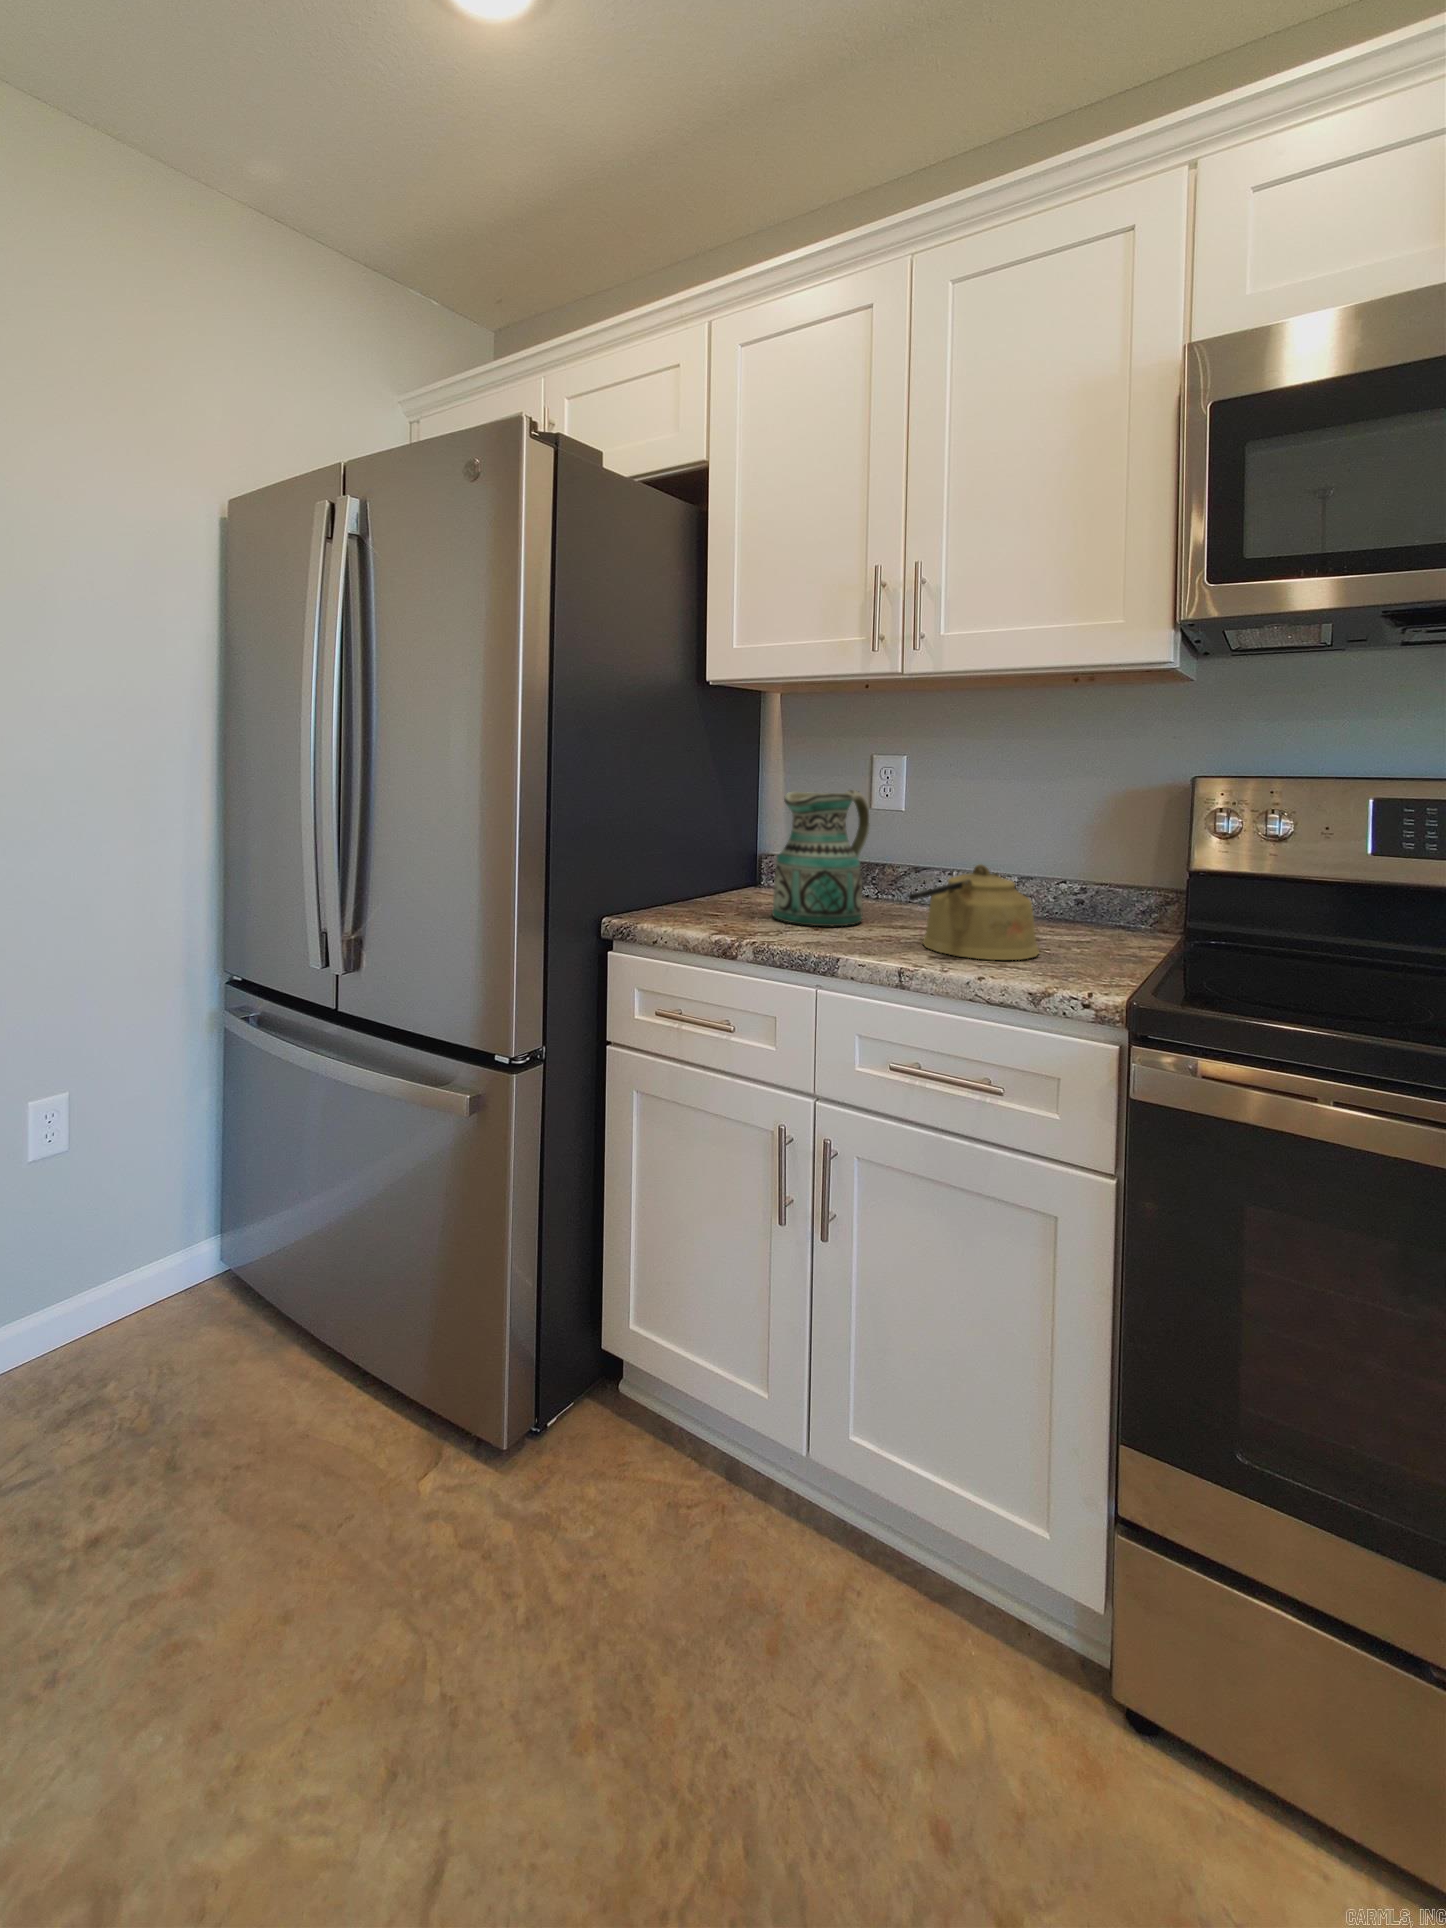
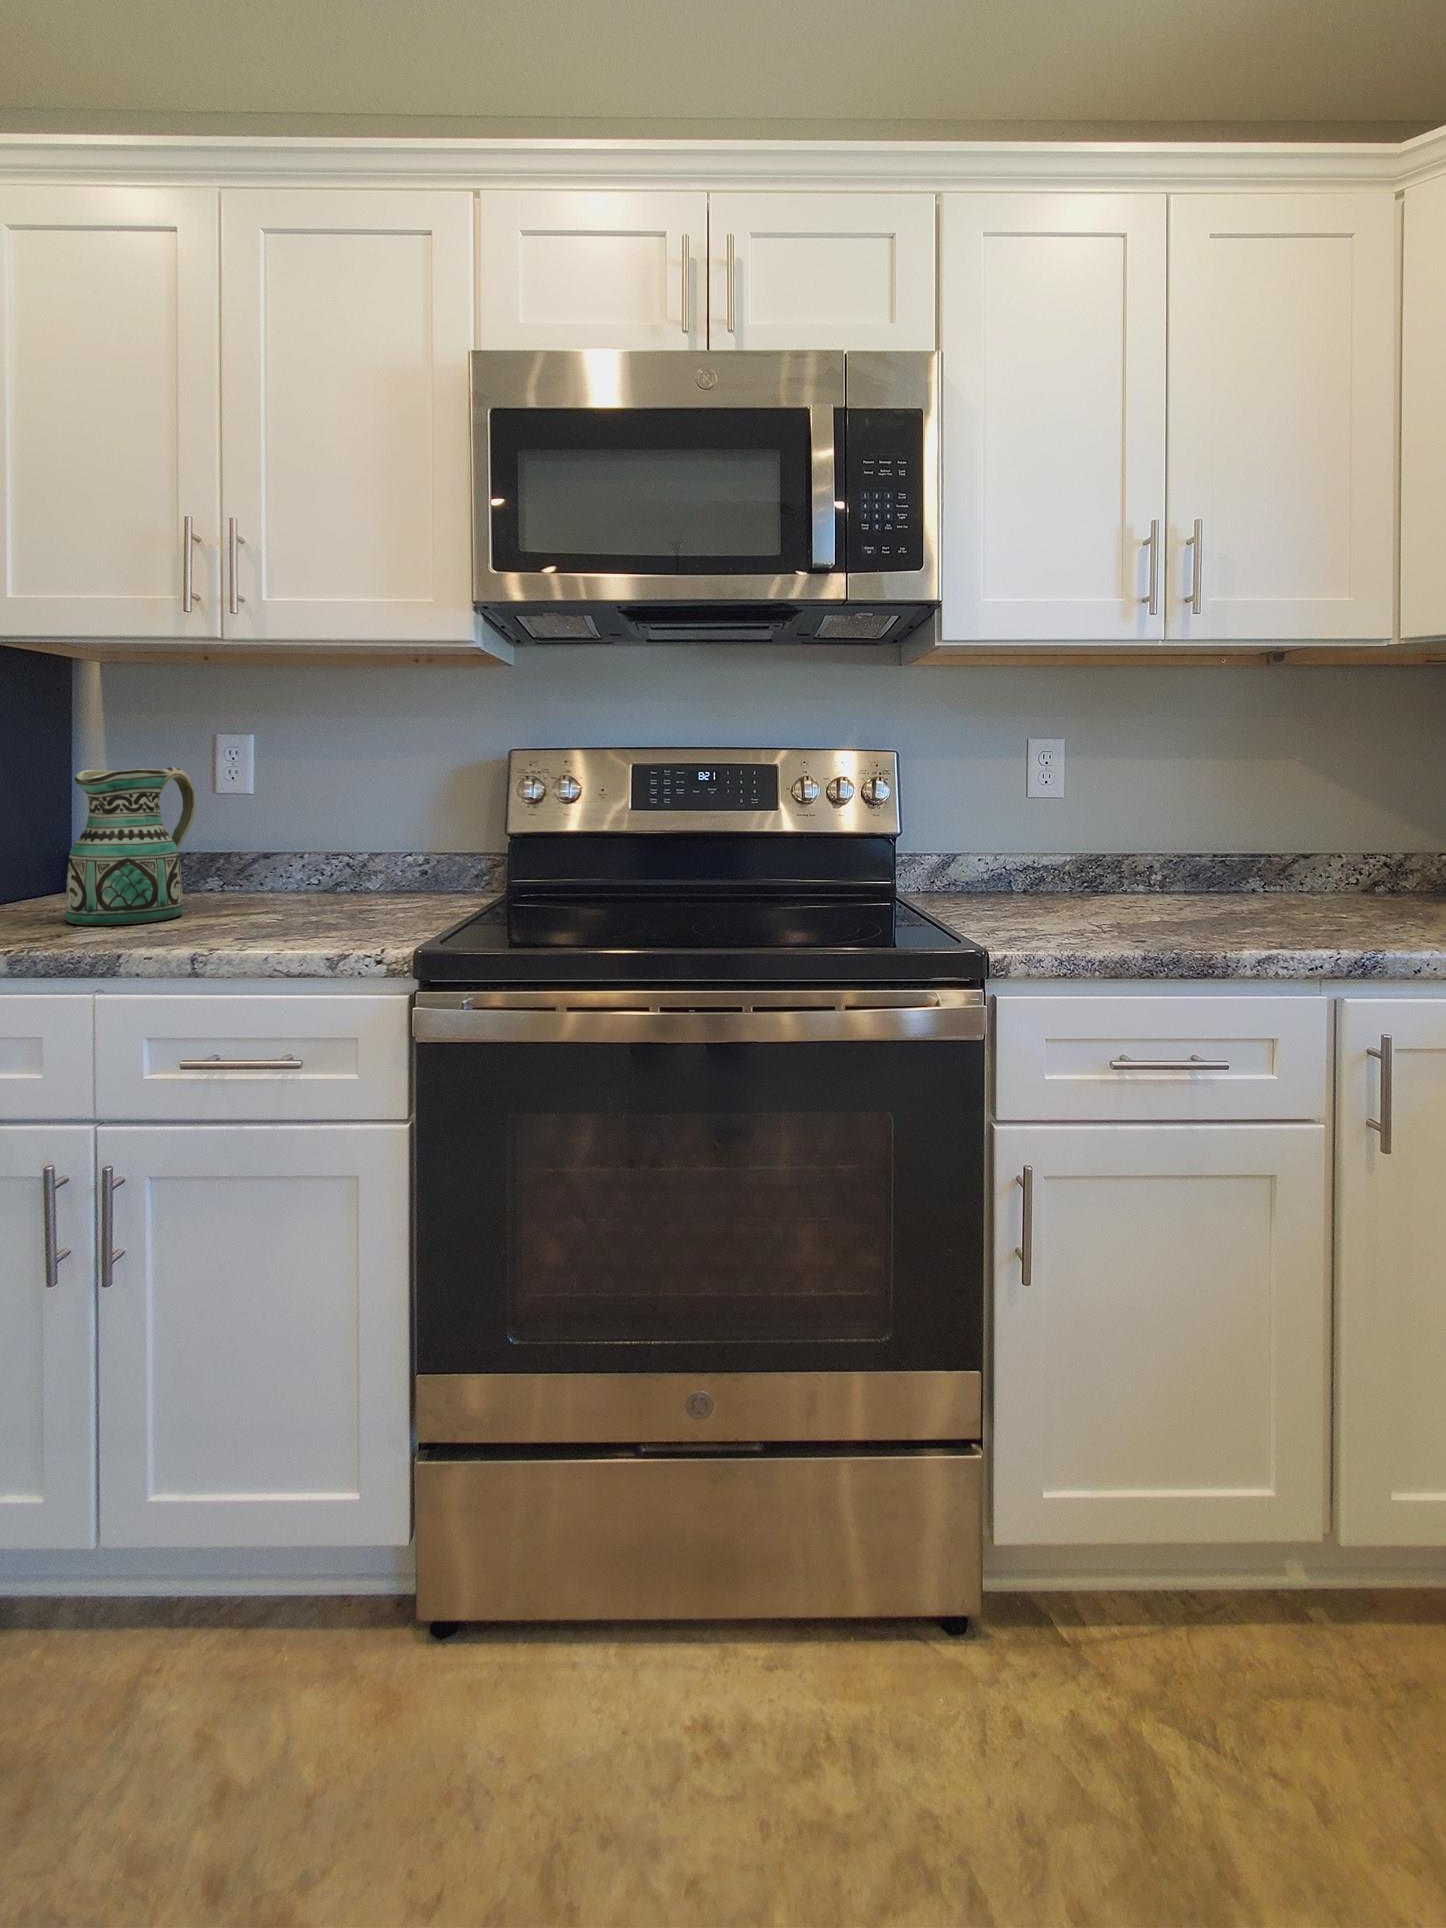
kettle: present [908,865,1039,960] -> none [216,837,358,935]

